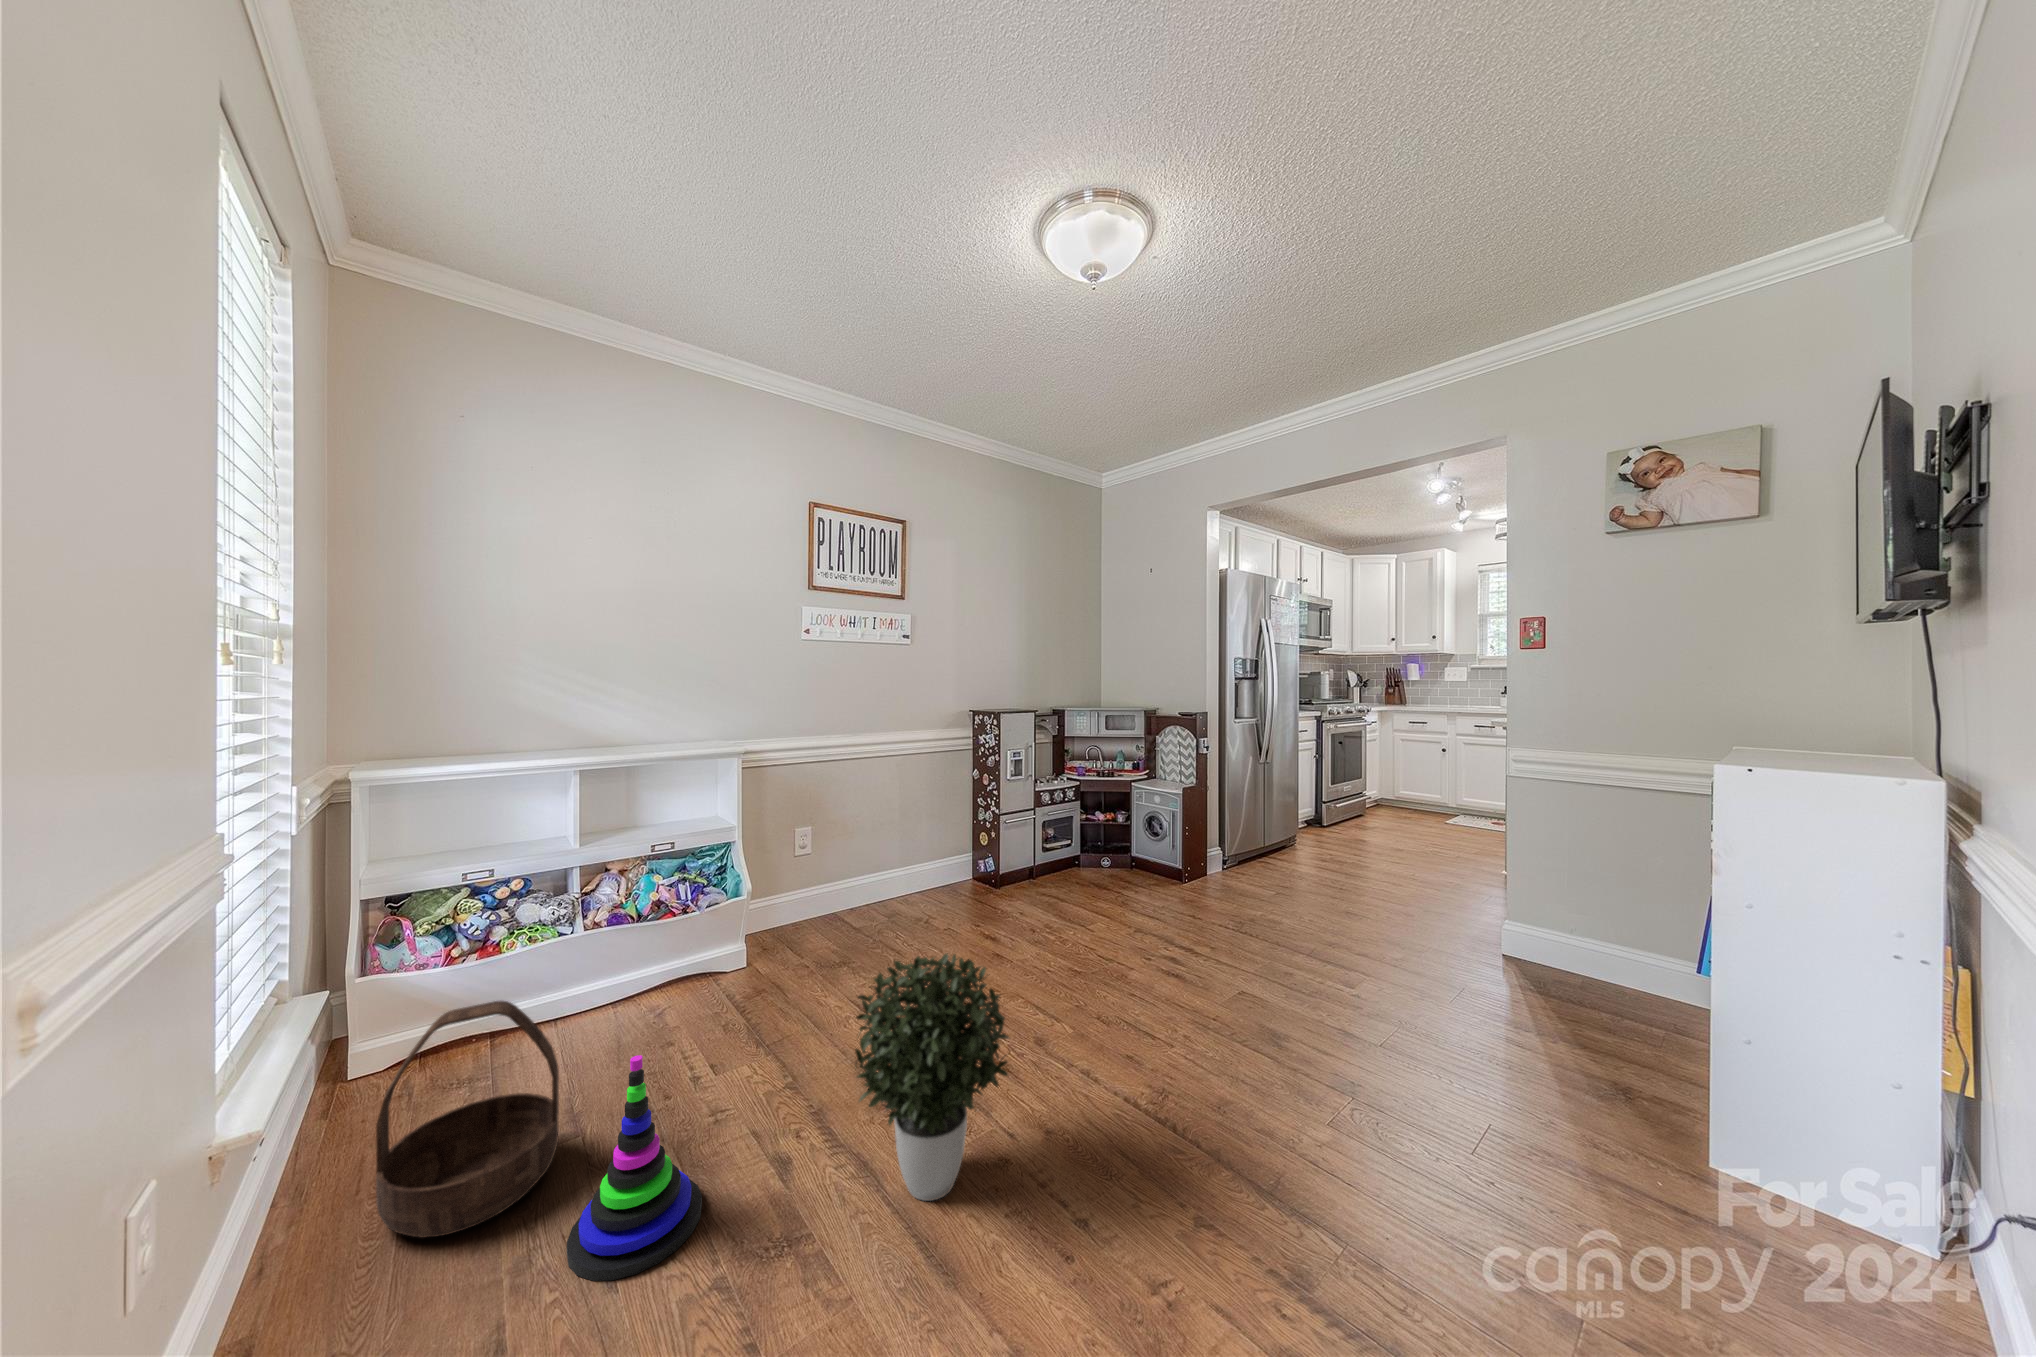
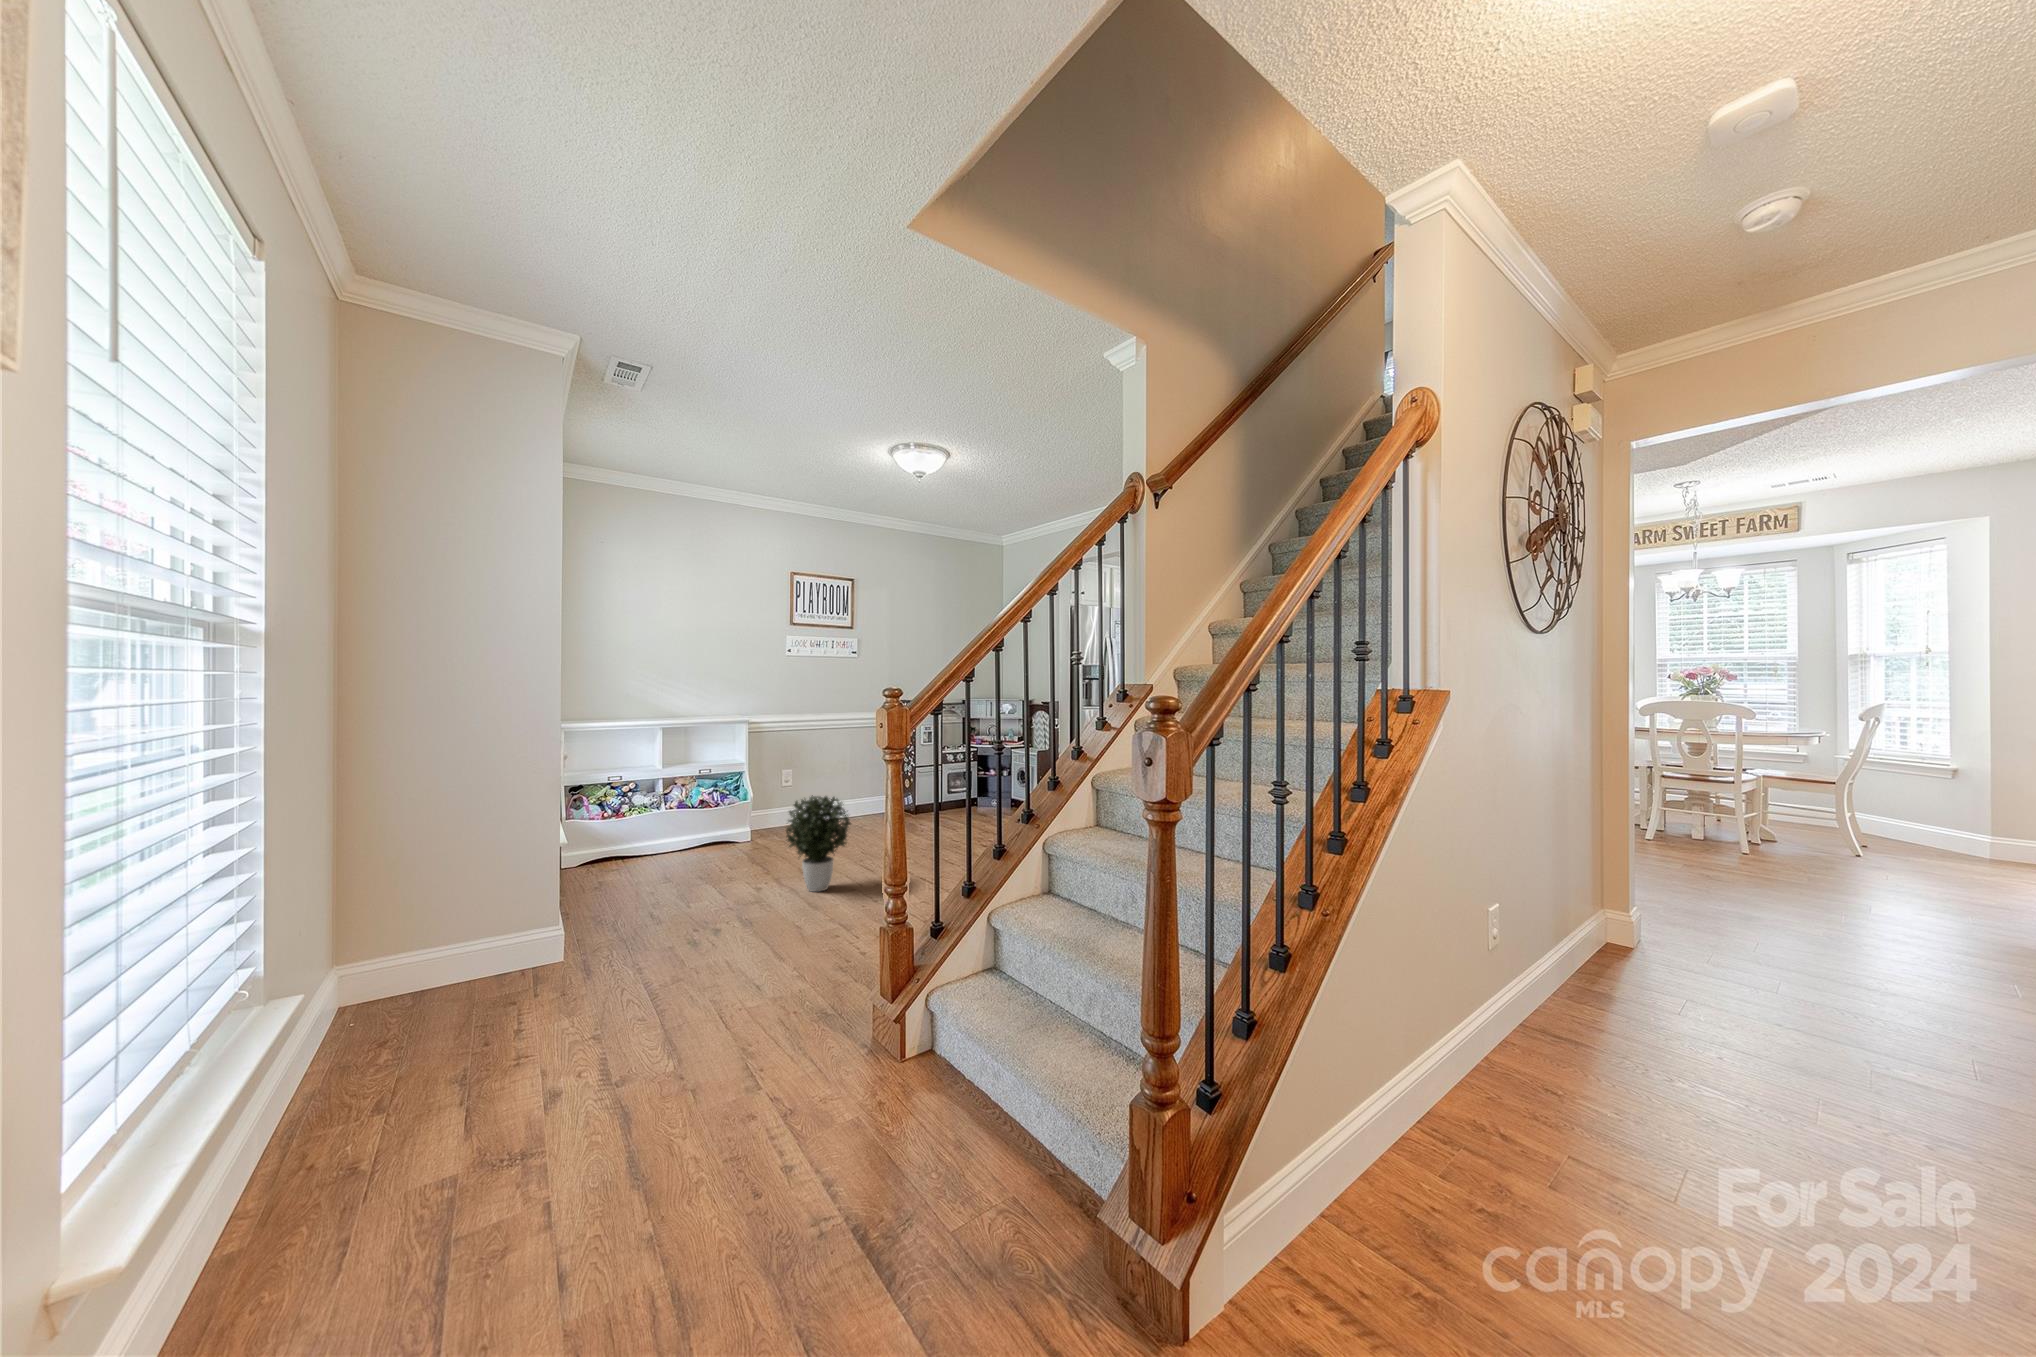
basket: present [376,1001,559,1238] -> none [599,812,665,895]
stacking toy: present [567,1055,702,1281] -> none [673,827,724,902]

